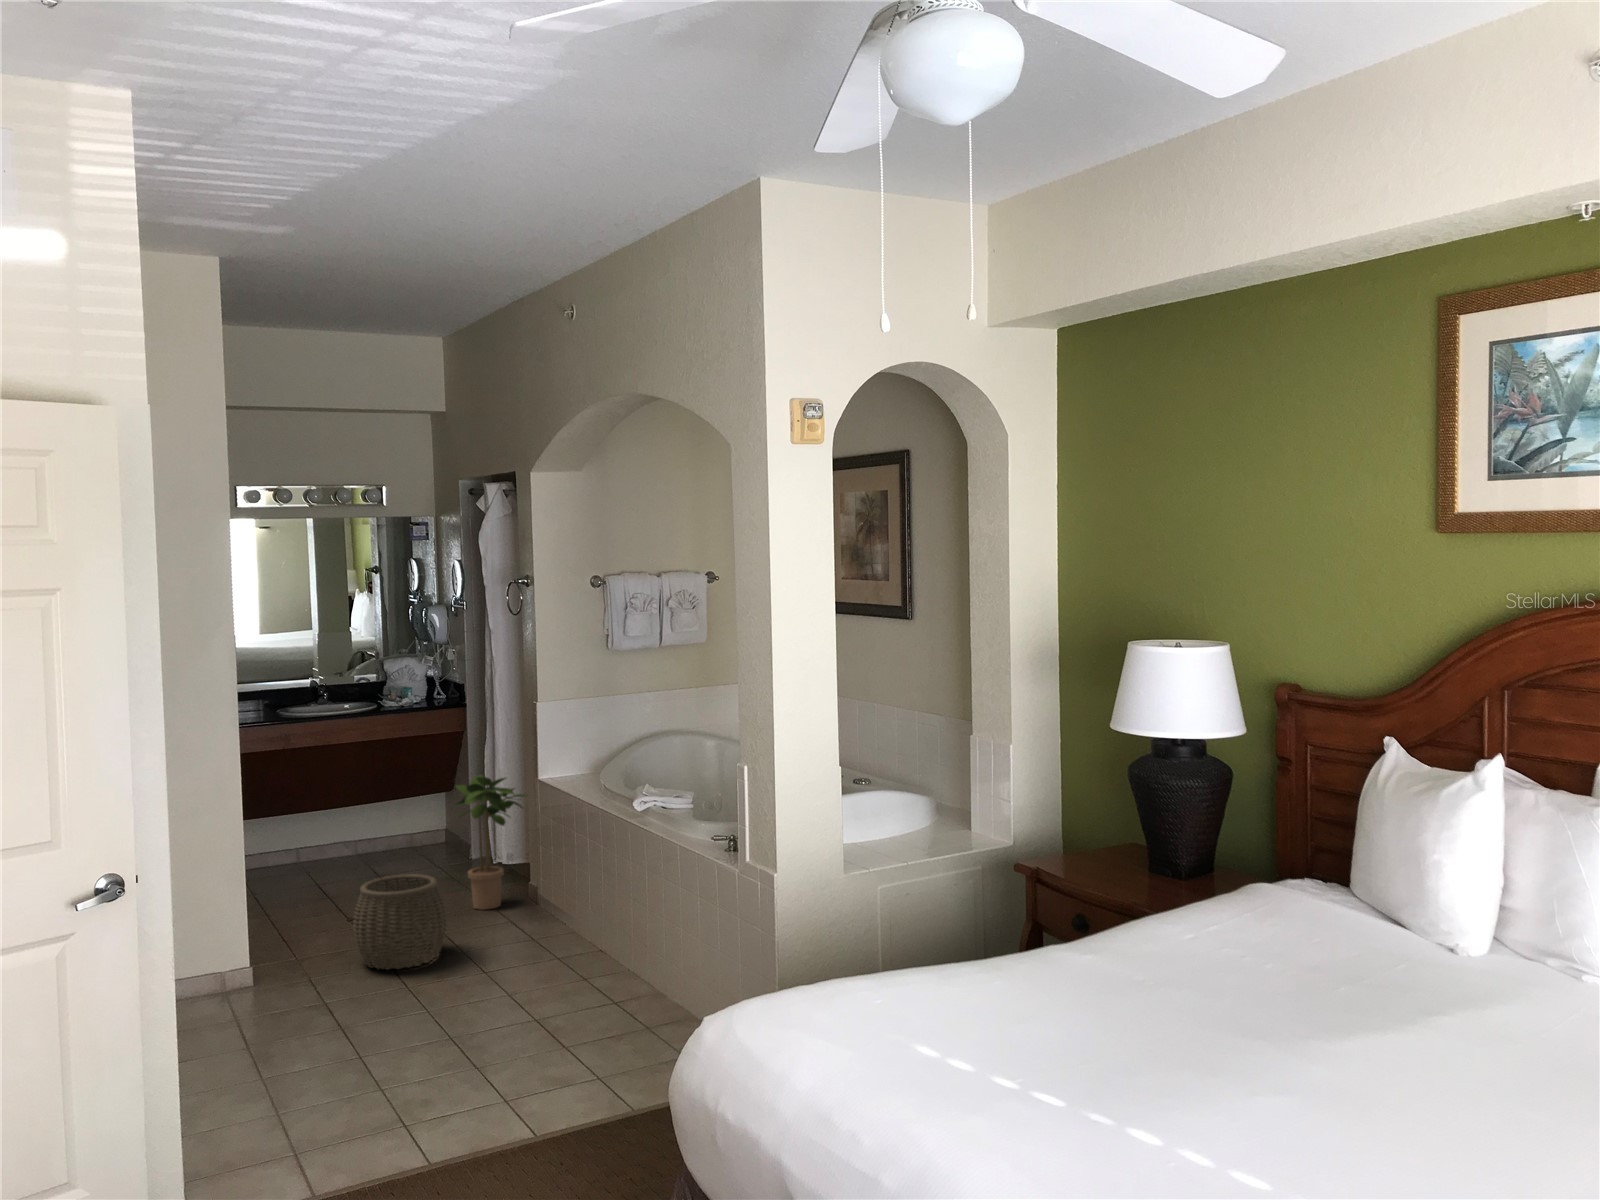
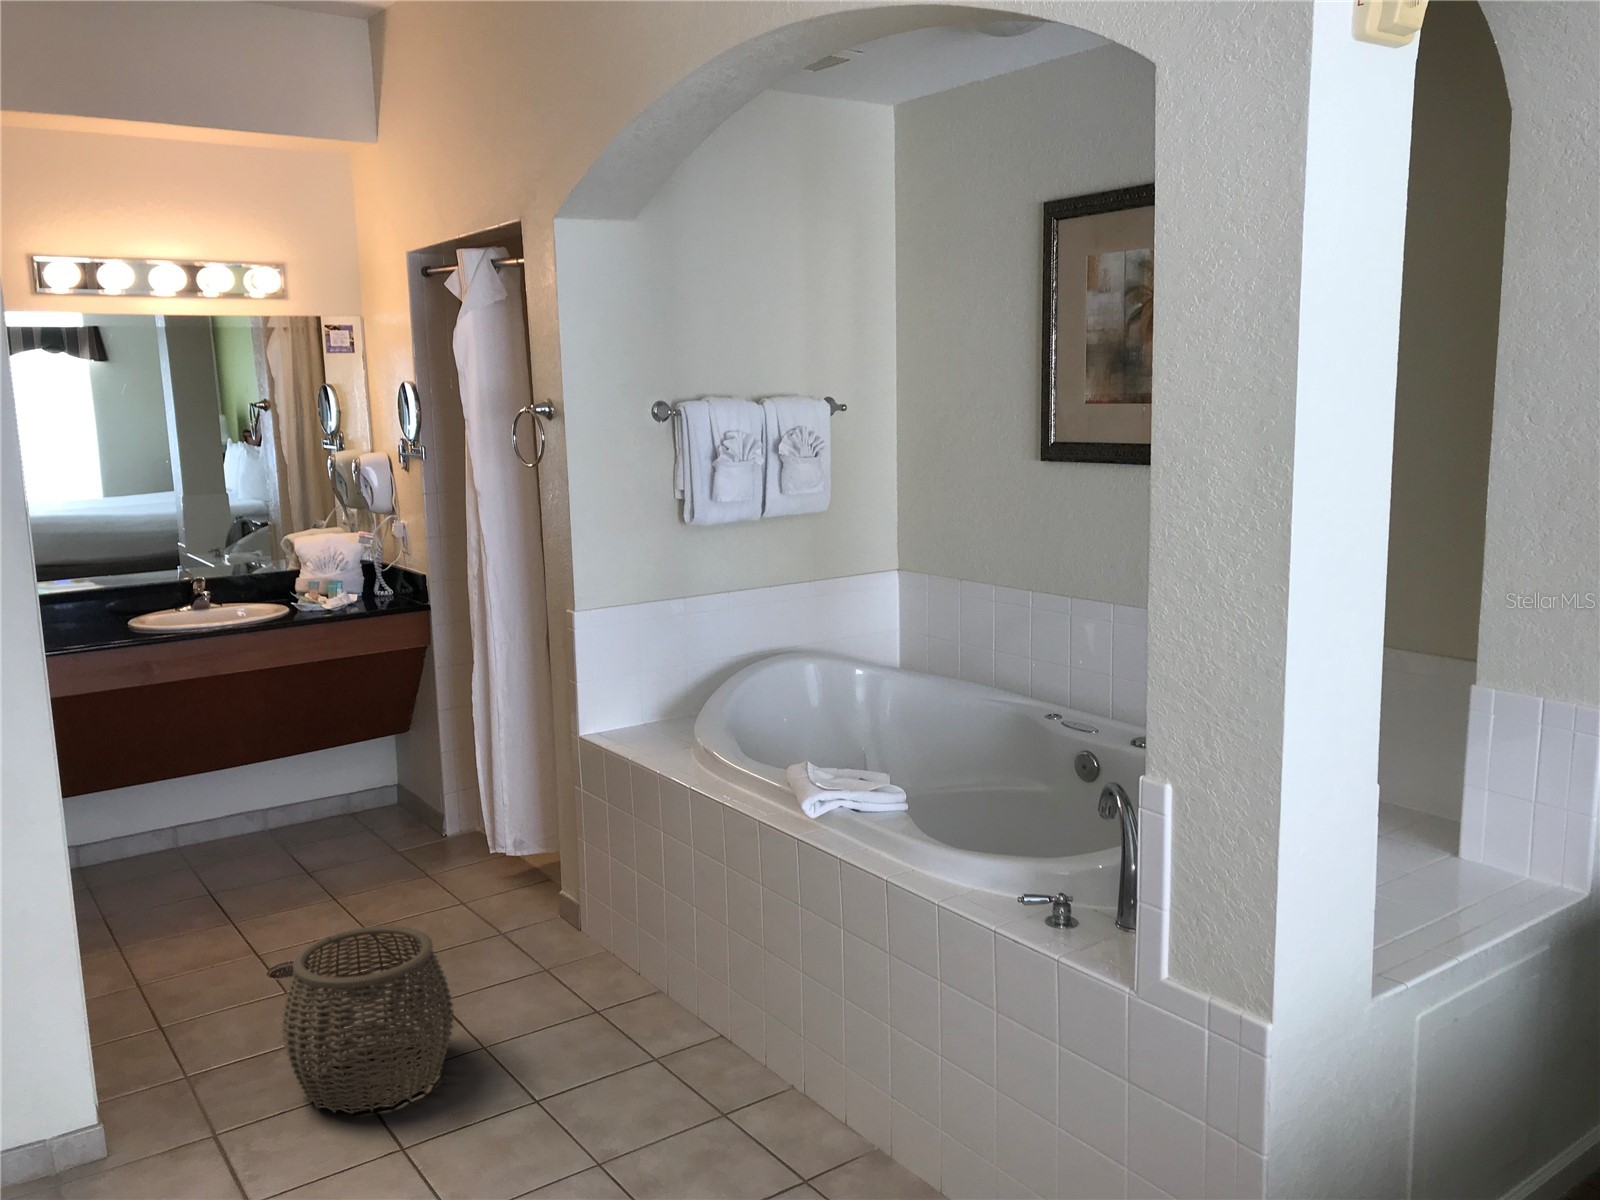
potted plant: present [455,775,527,910] -> none [425,729,560,951]

